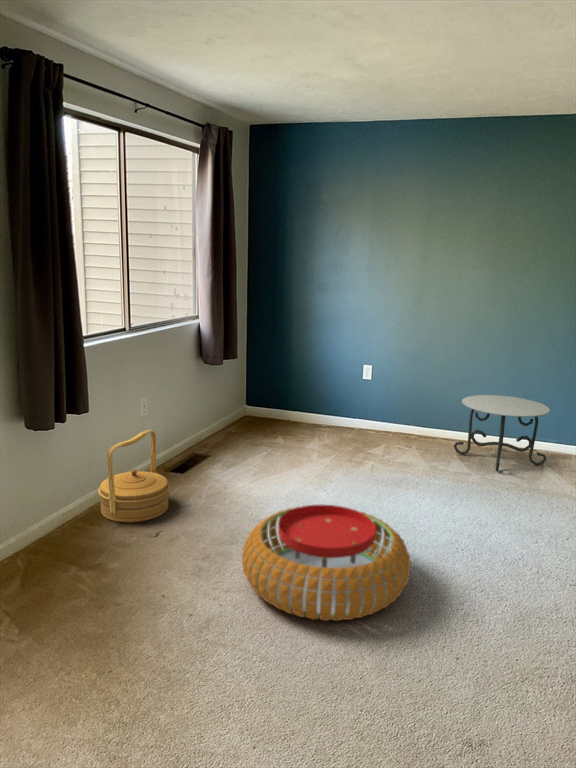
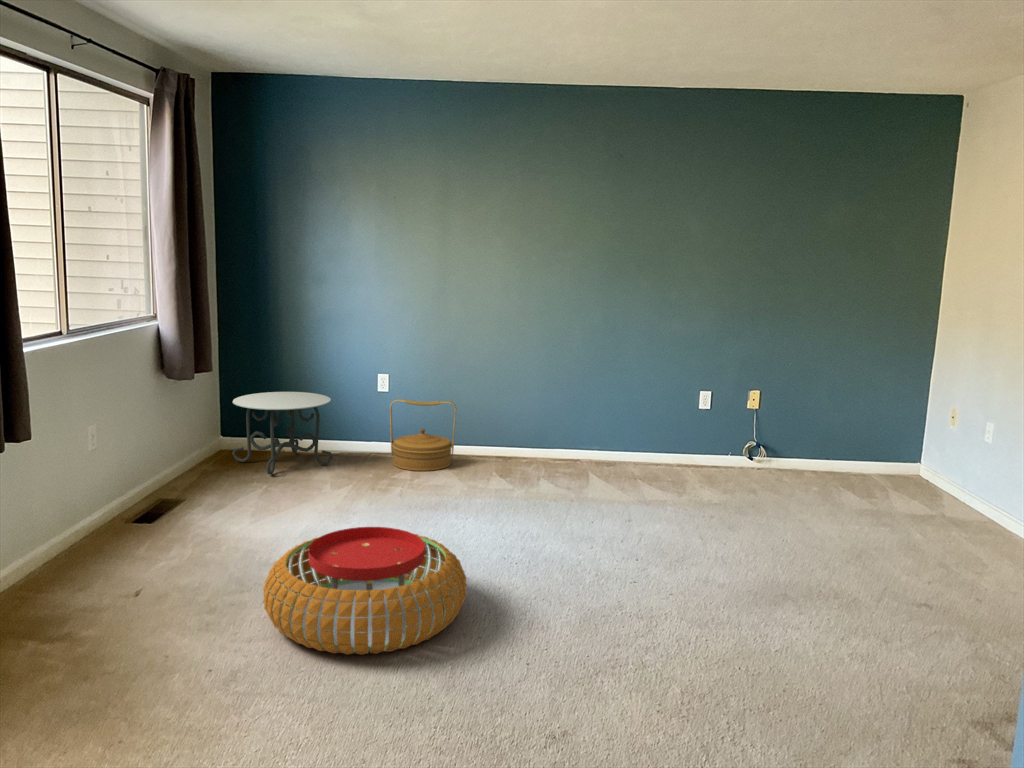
side table: present [454,395,550,471] -> present [232,392,333,475]
woven basket: present [98,430,170,522] -> present [390,399,456,471]

